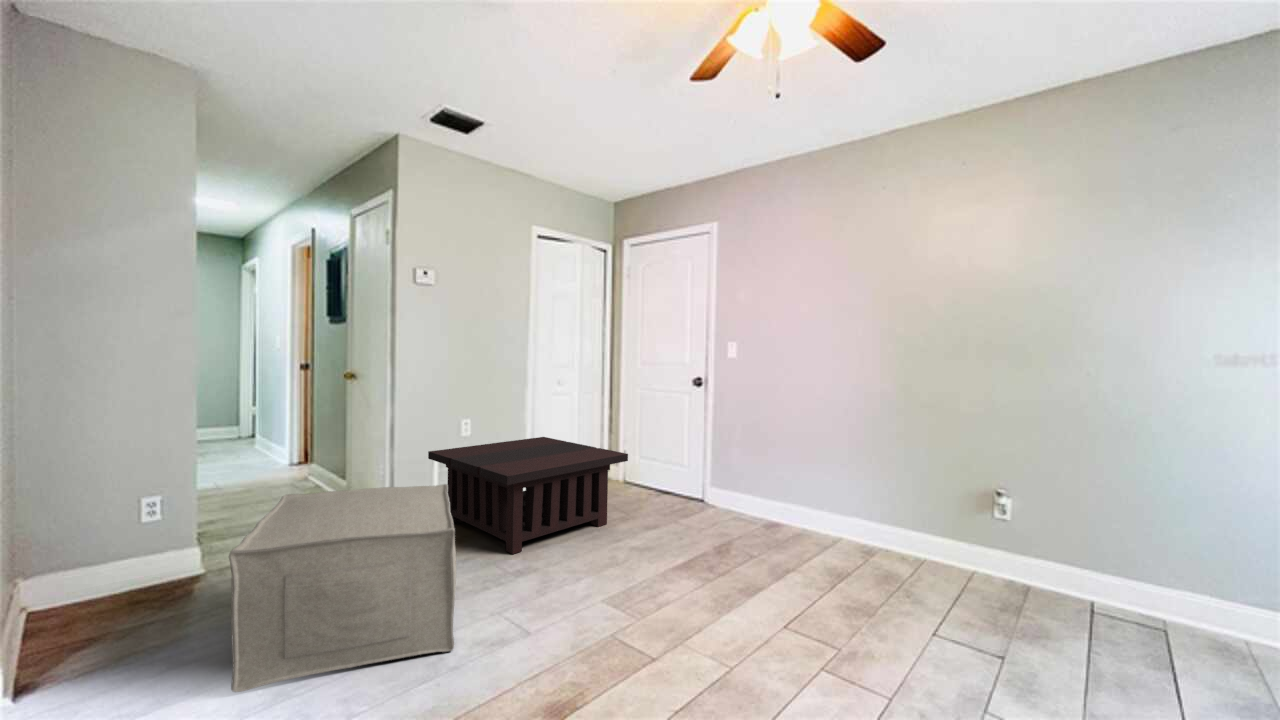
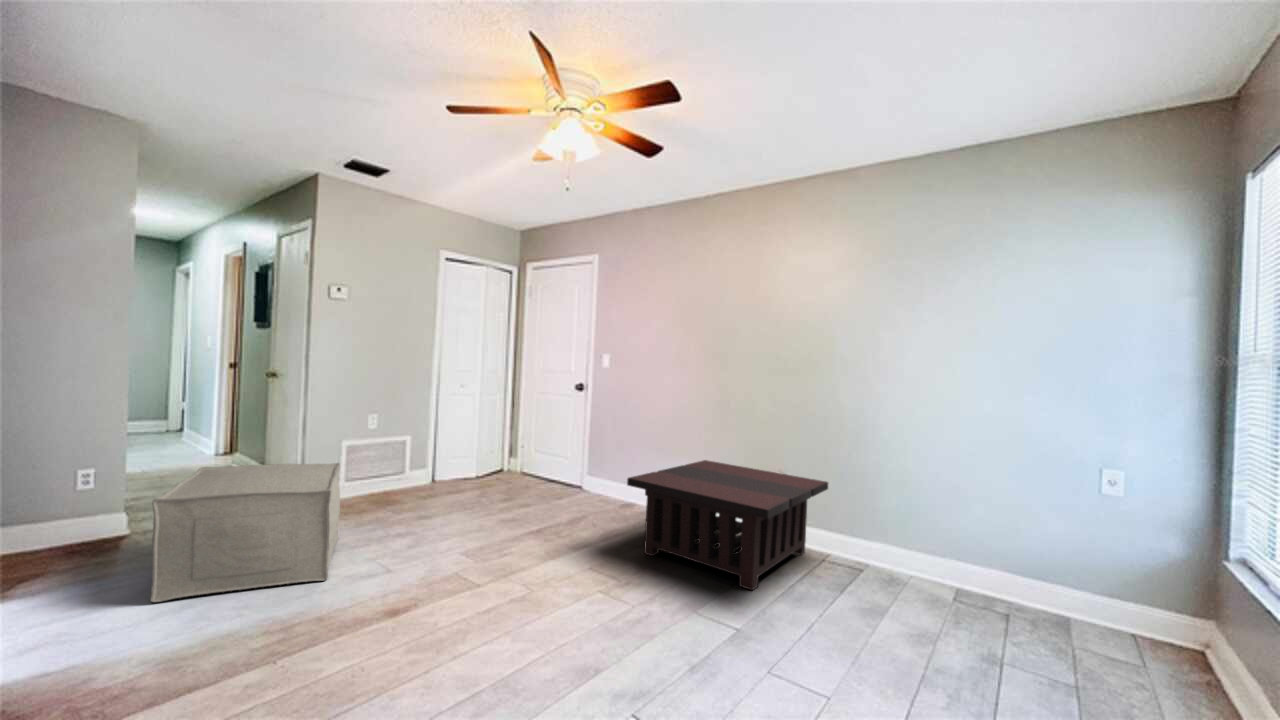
coffee table: present [428,437,628,554] -> present [627,460,828,590]

